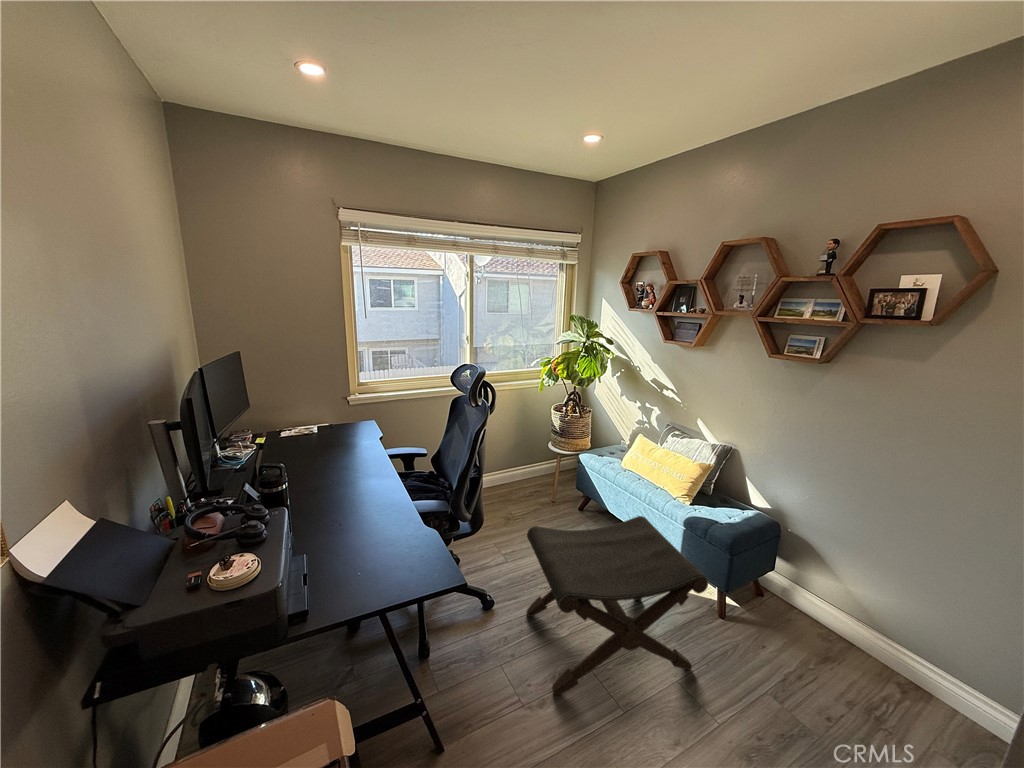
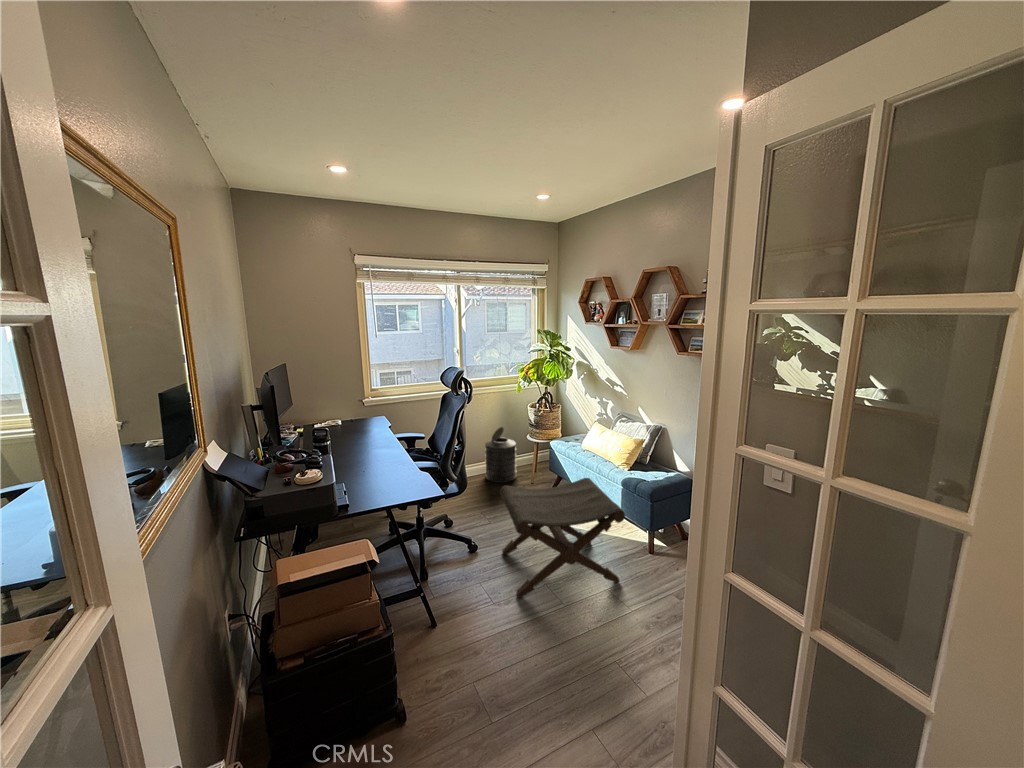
trash can: none [497,434,536,502] -> present [485,427,516,483]

